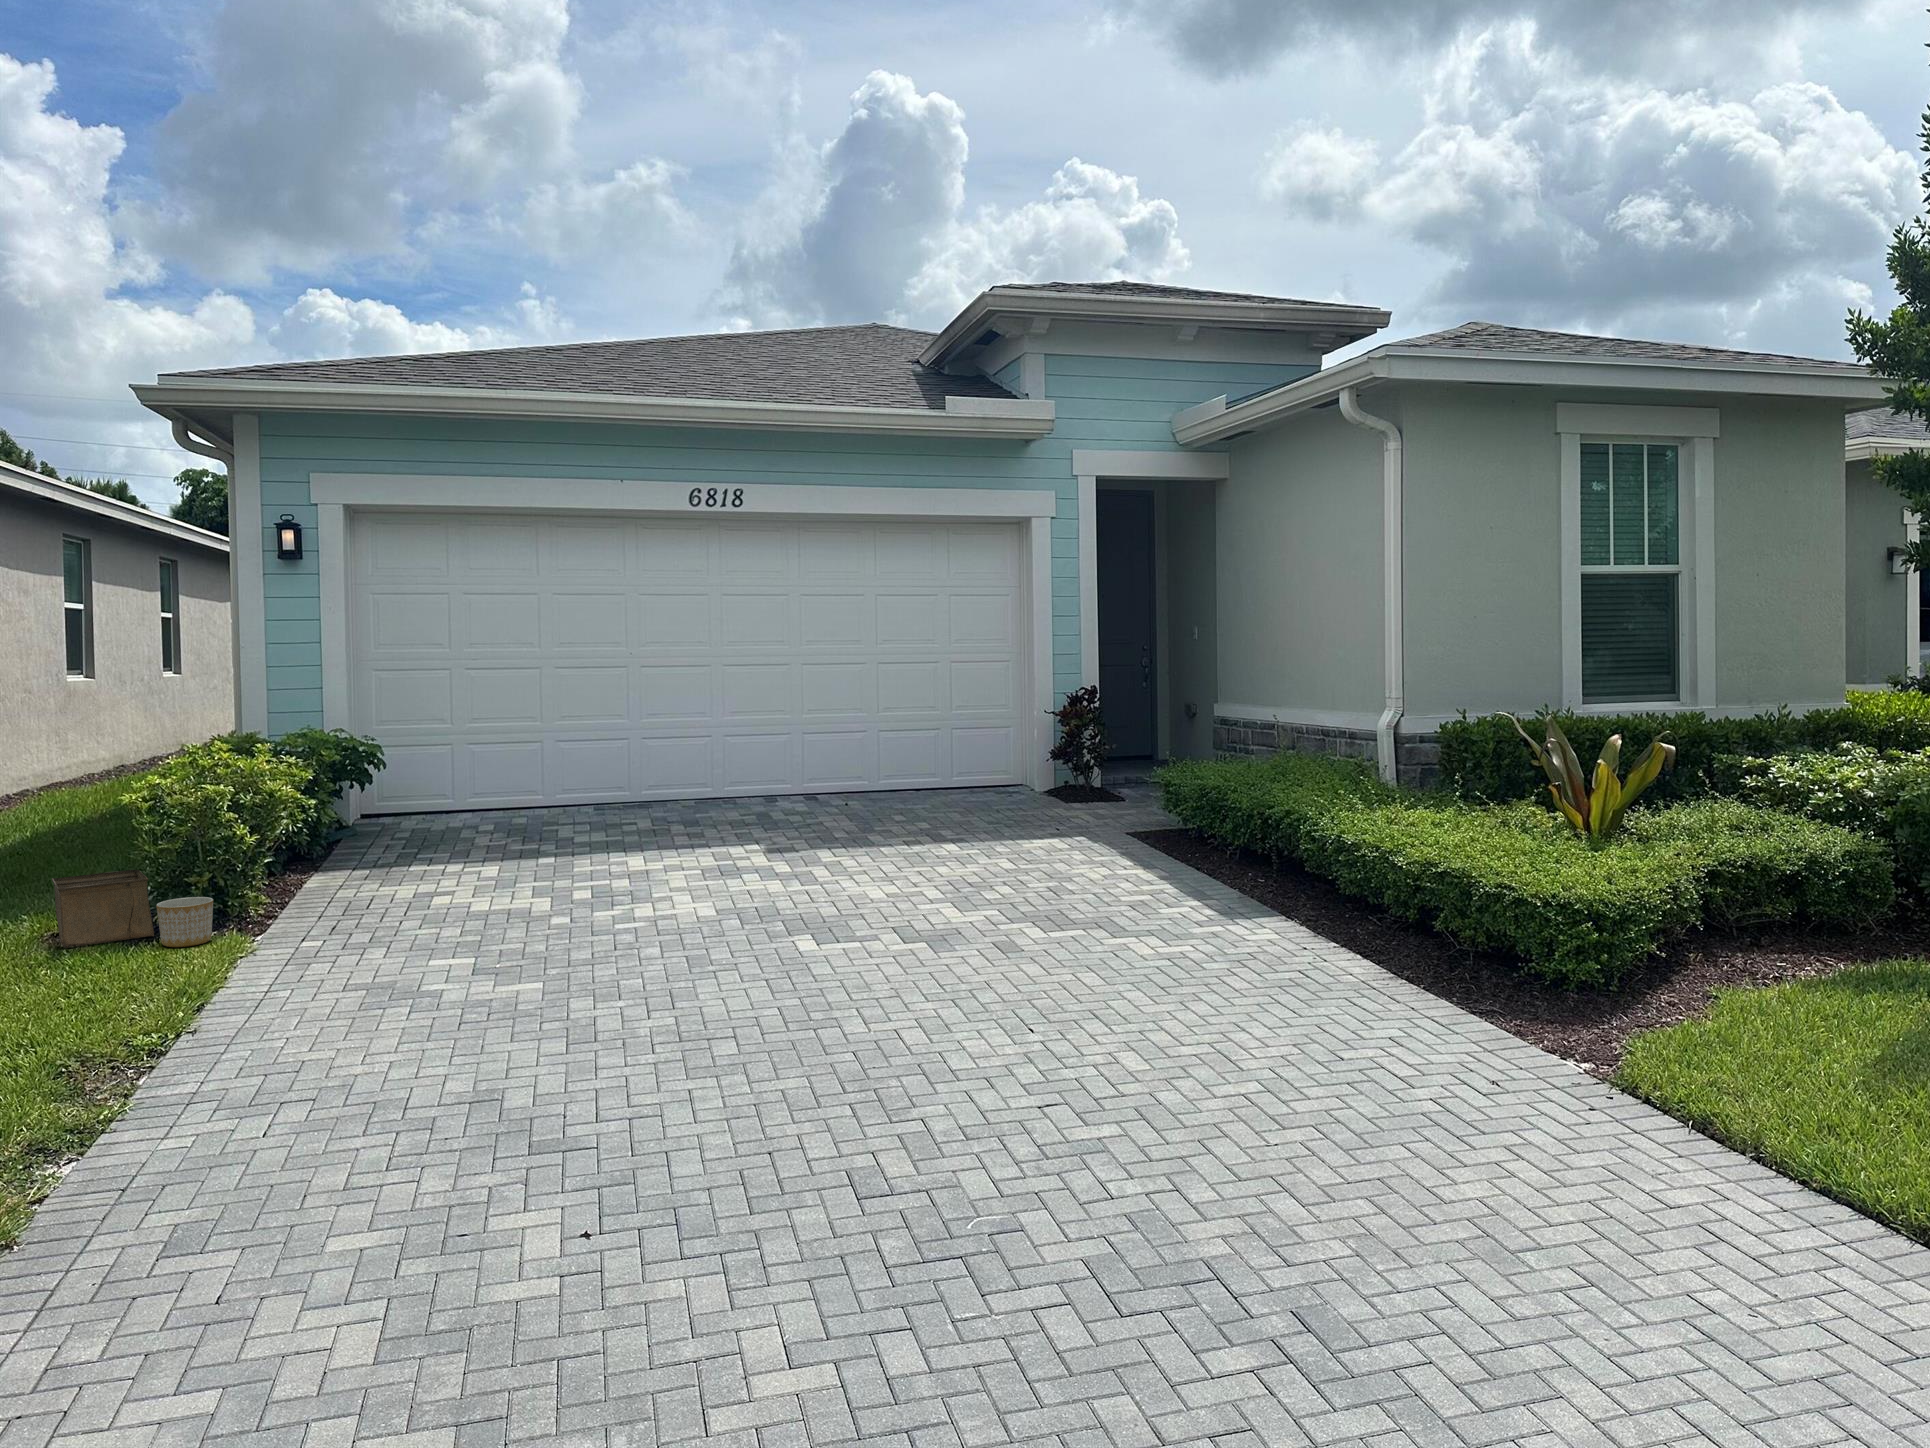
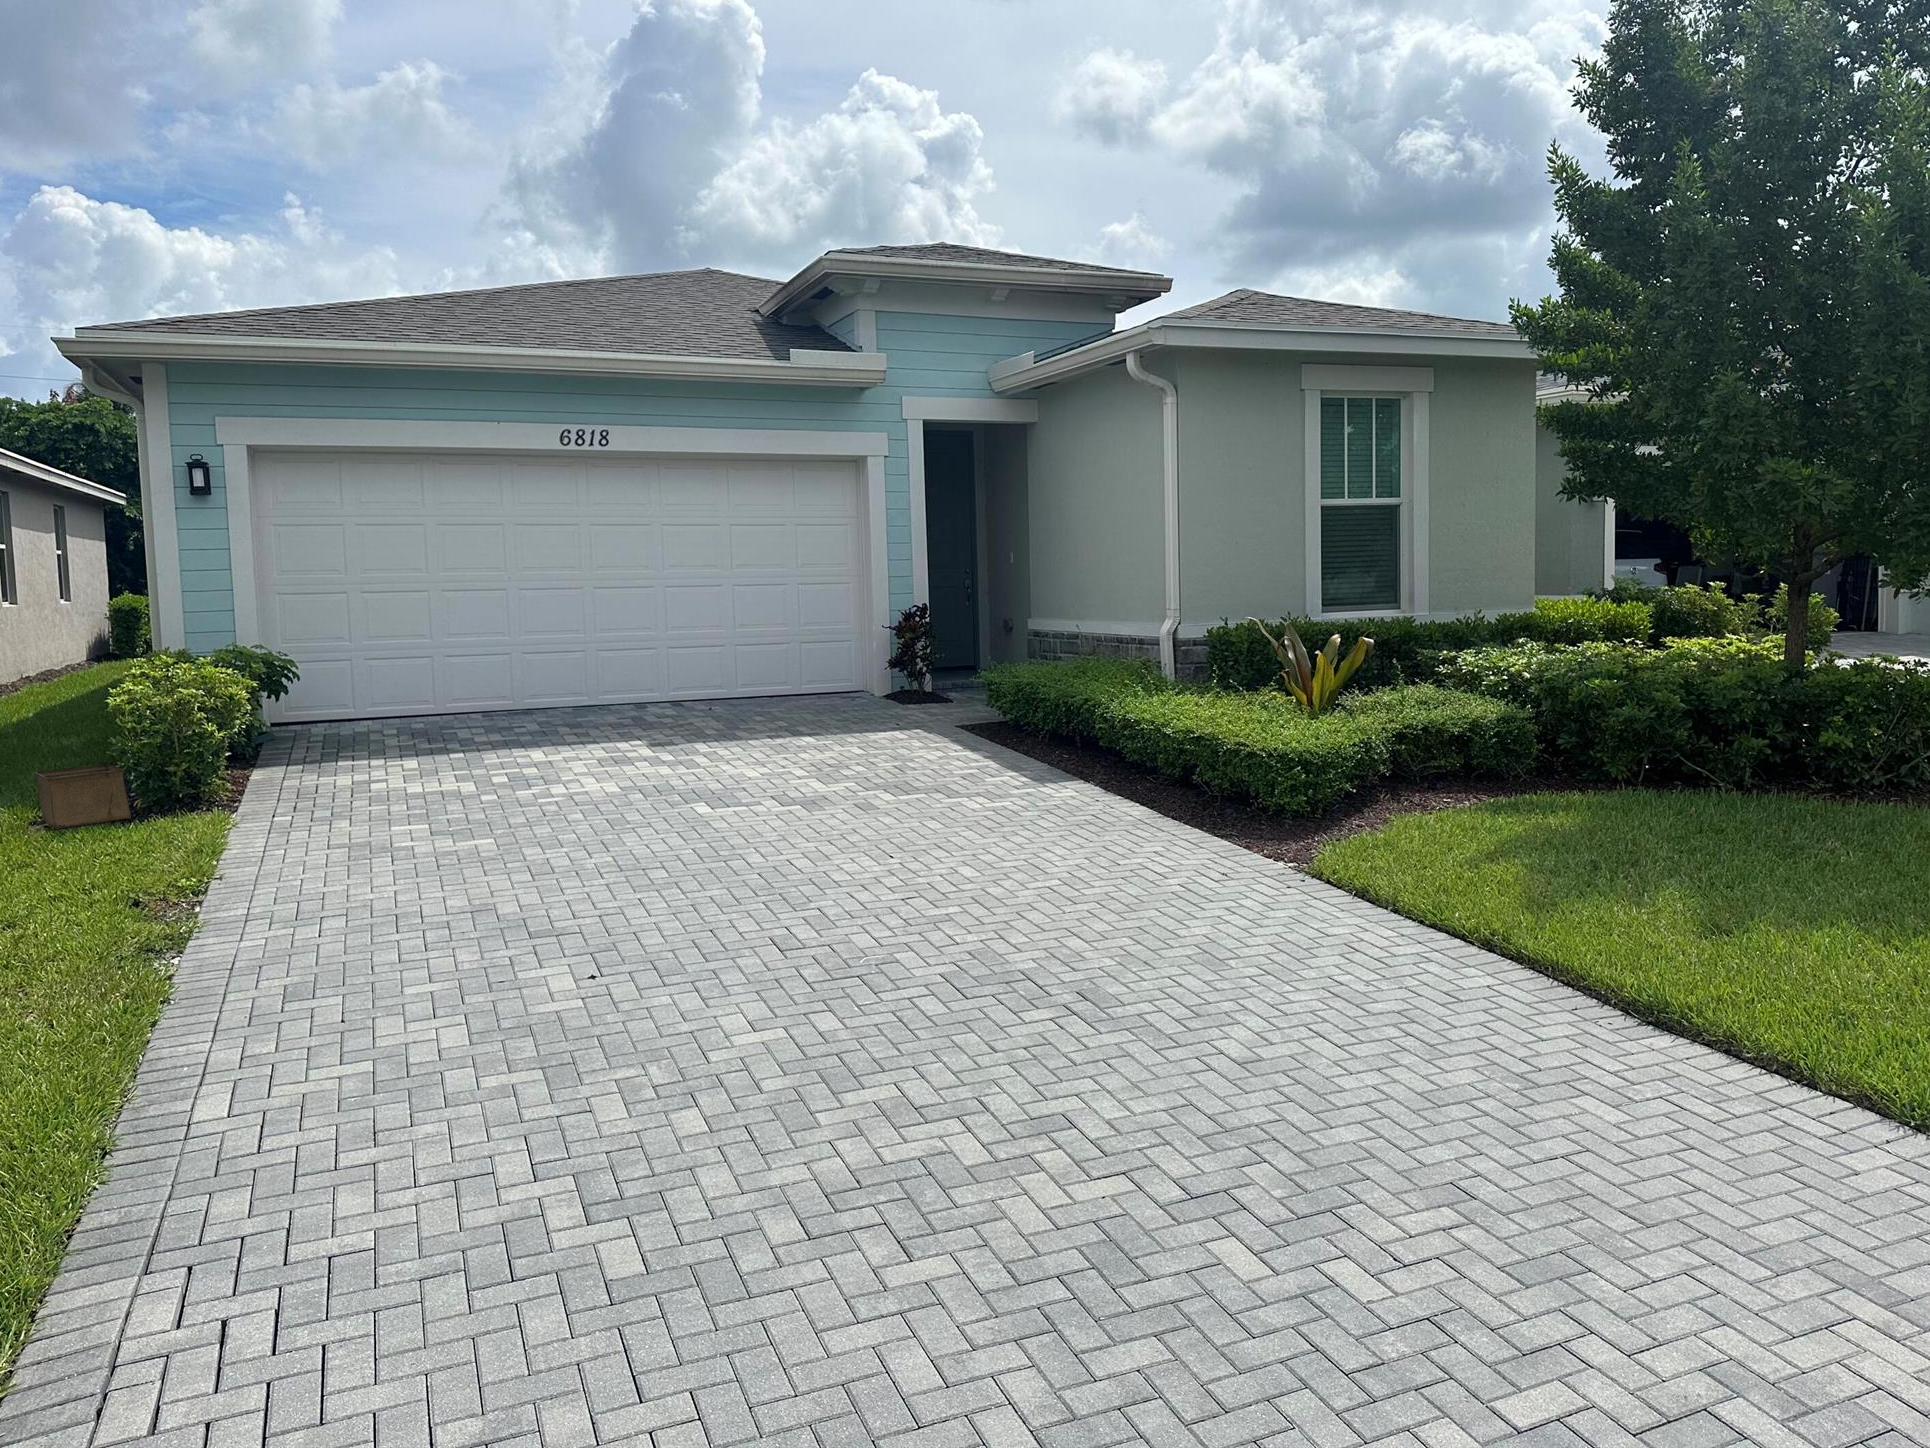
planter: present [156,897,213,947] -> none [136,784,185,825]

